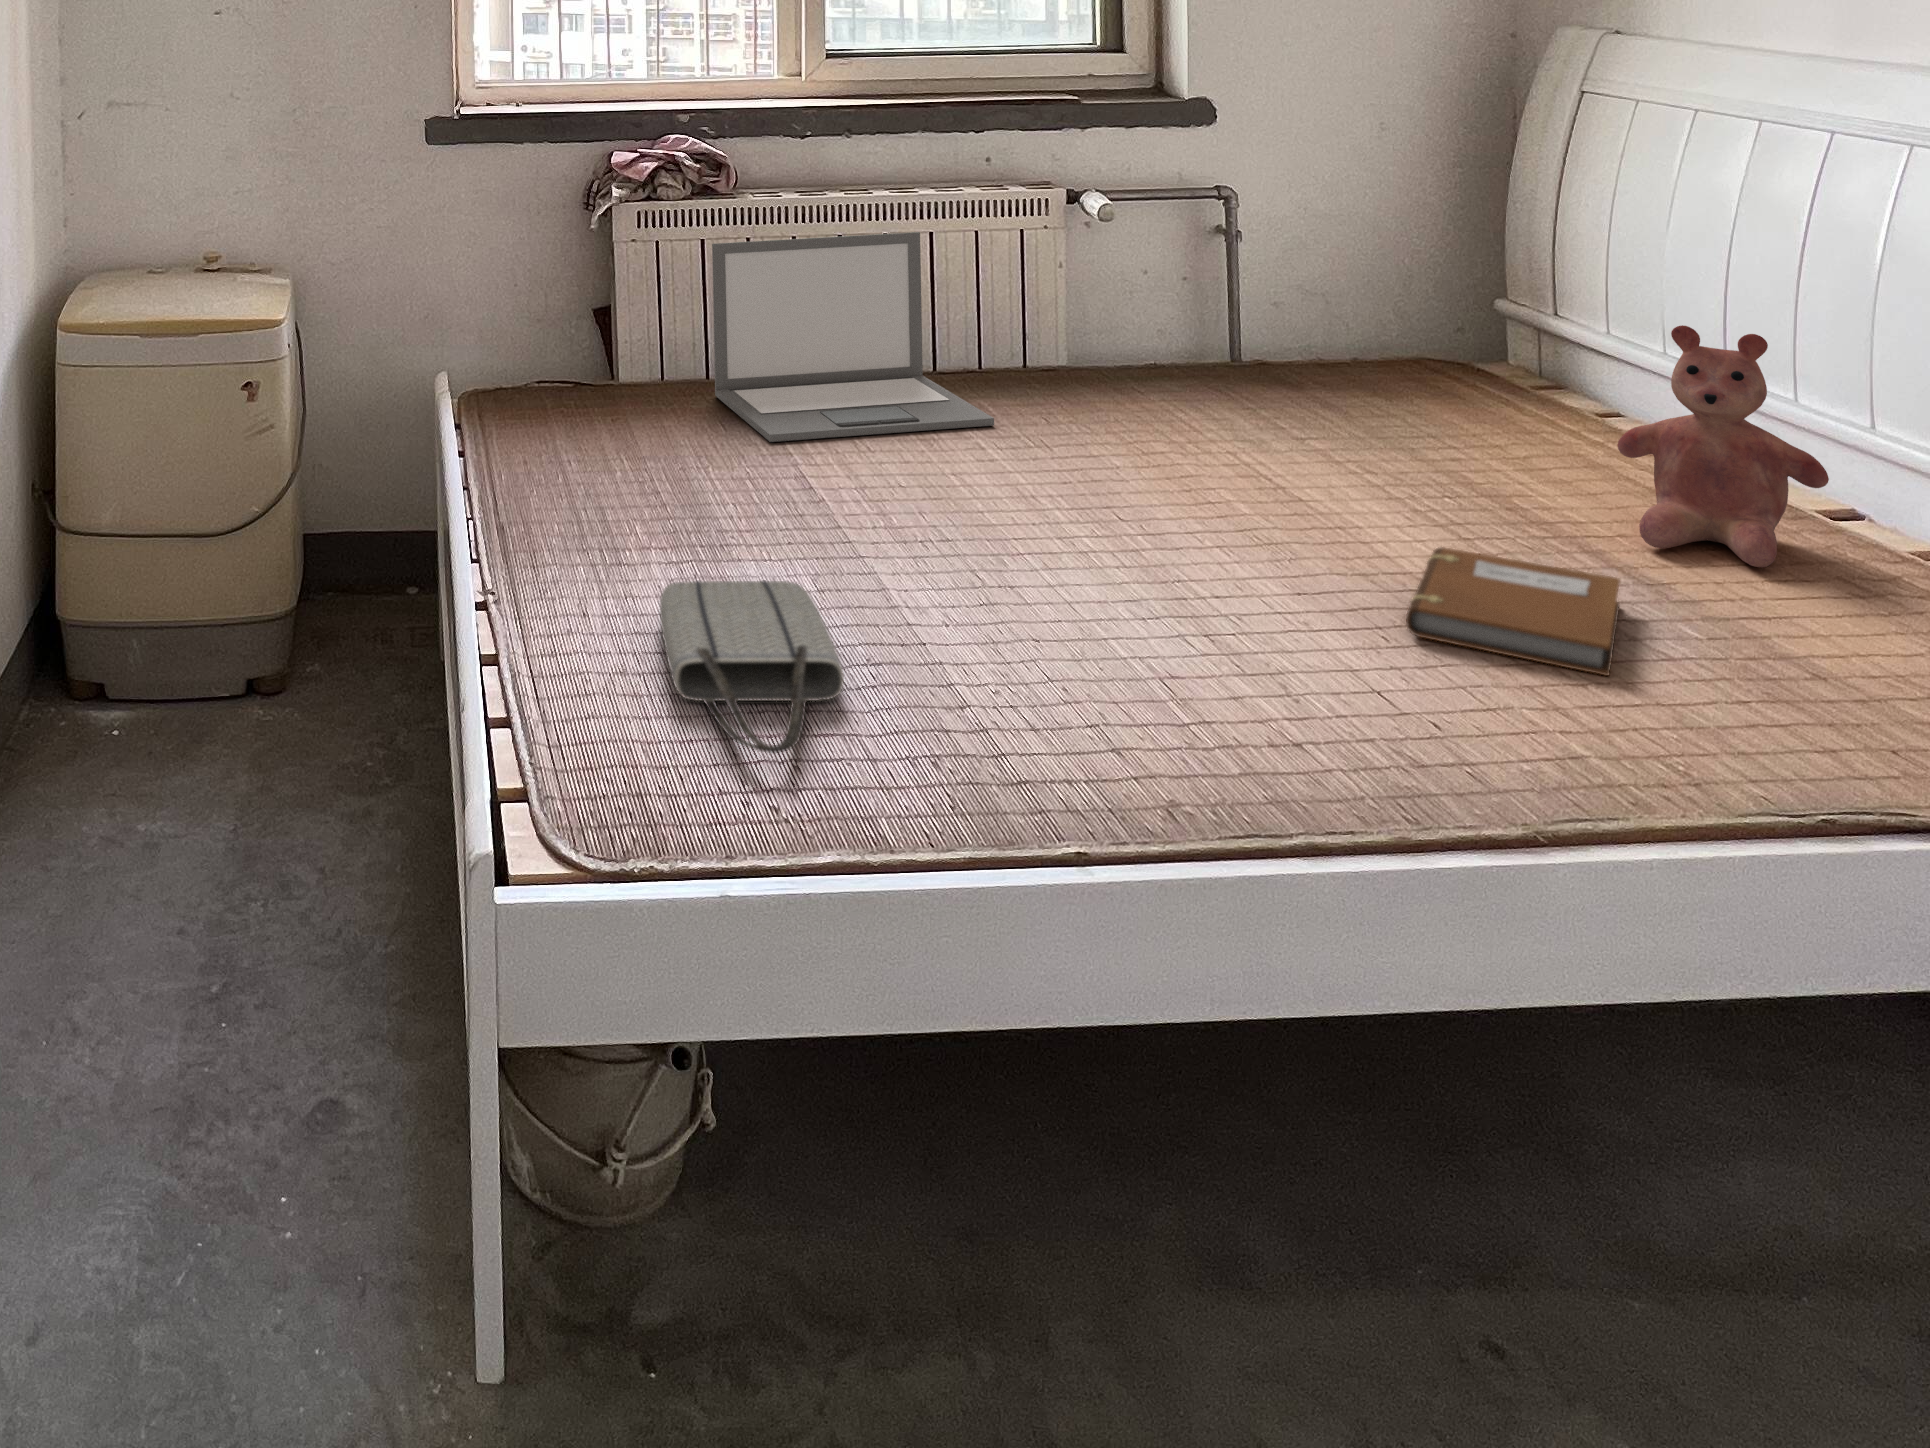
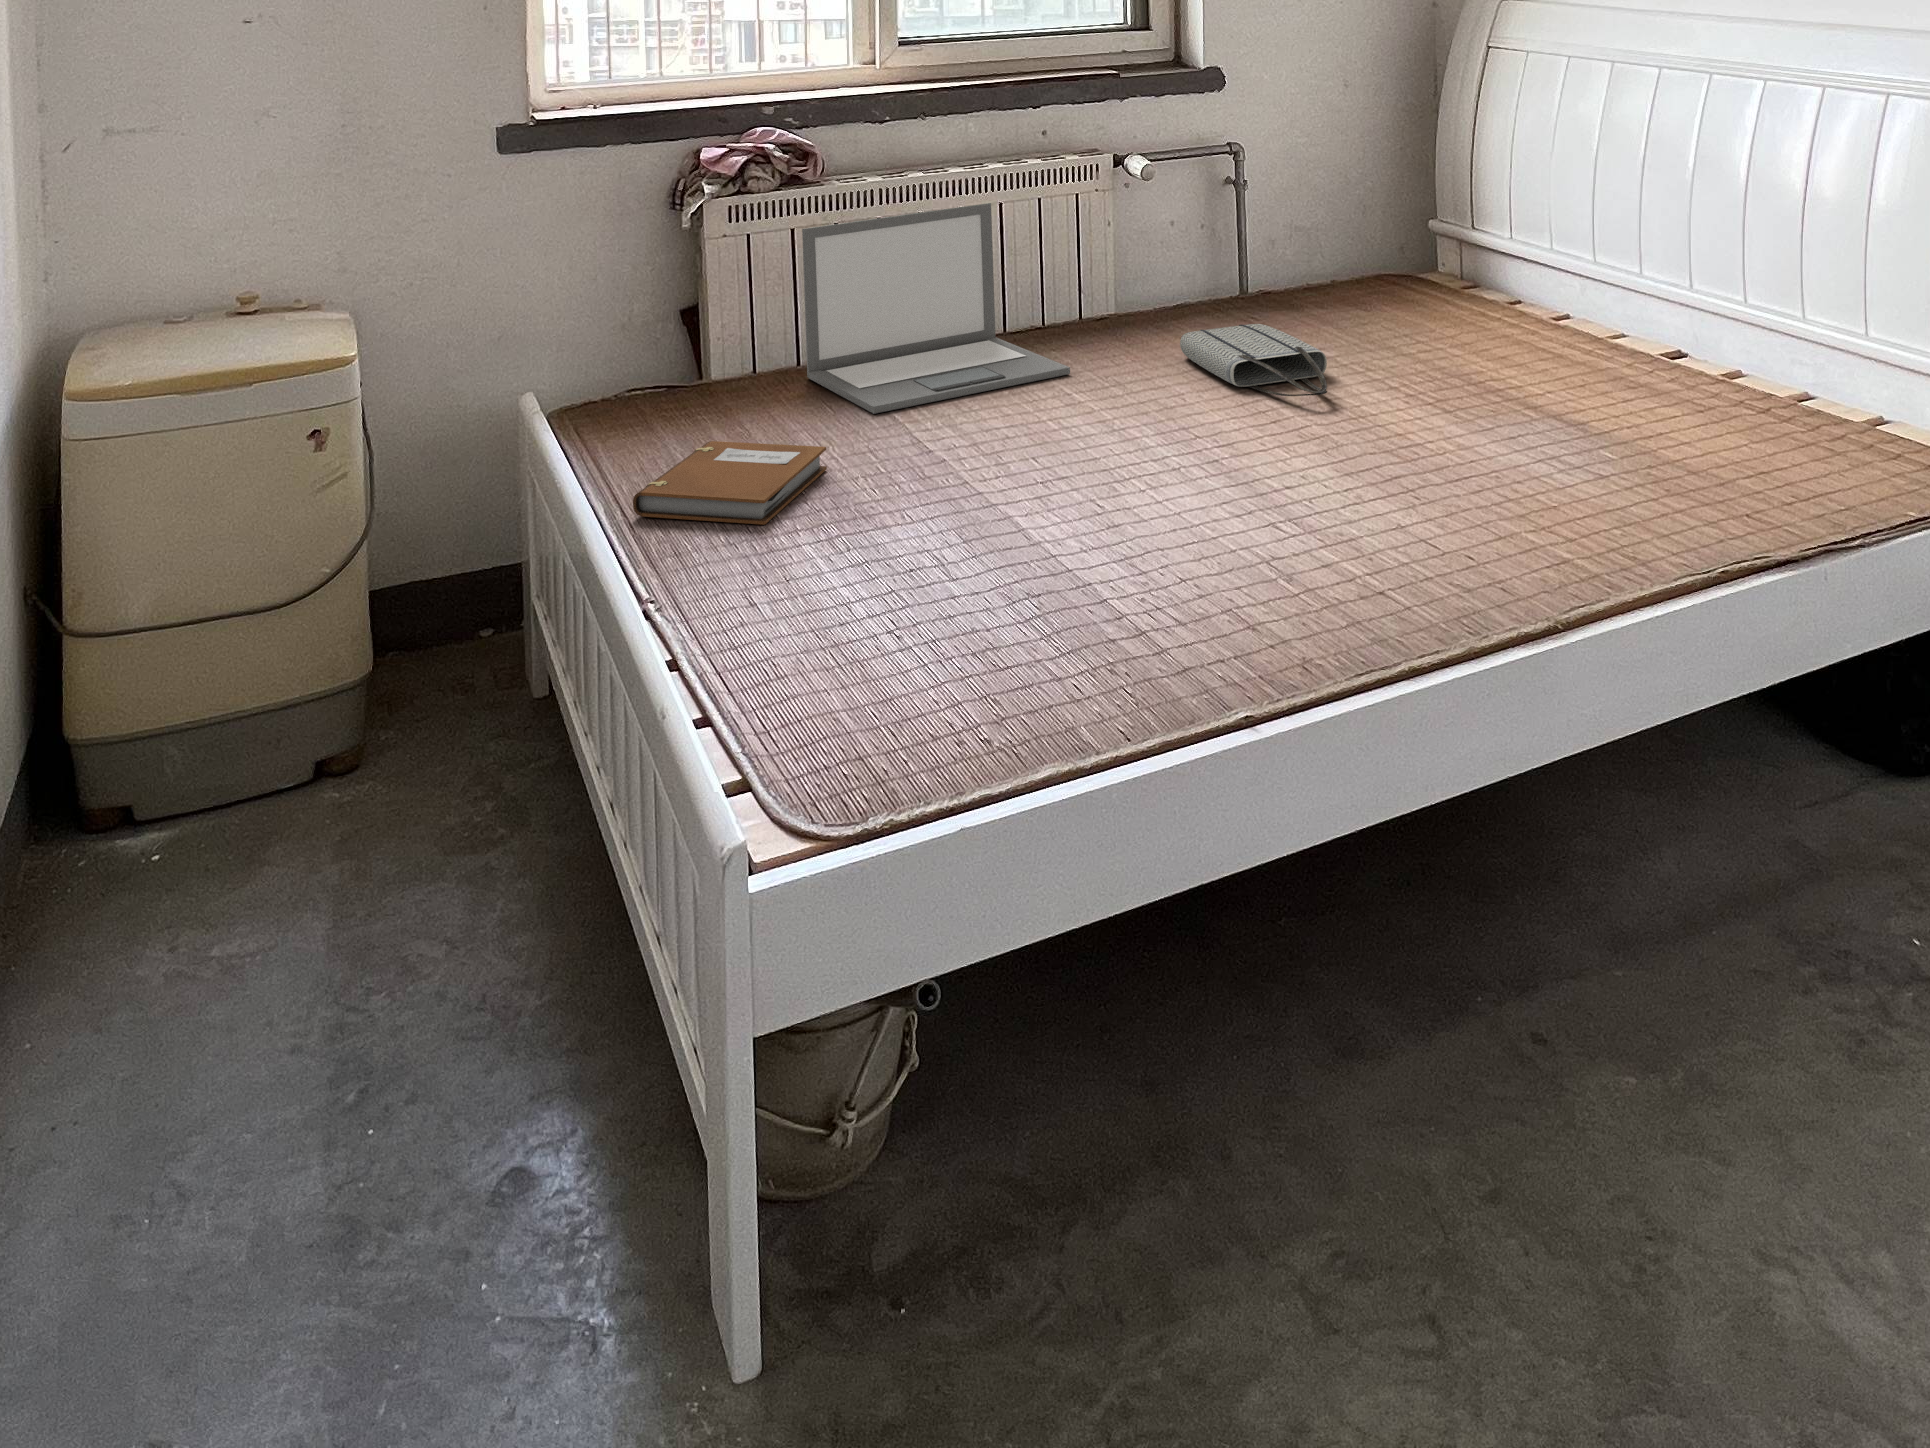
teddy bear: present [1618,325,1829,567] -> none [1565,225,1710,410]
notebook: present [1406,547,1620,676] -> present [633,441,827,525]
tote bag: present [660,580,844,753] -> present [1180,324,1327,396]

